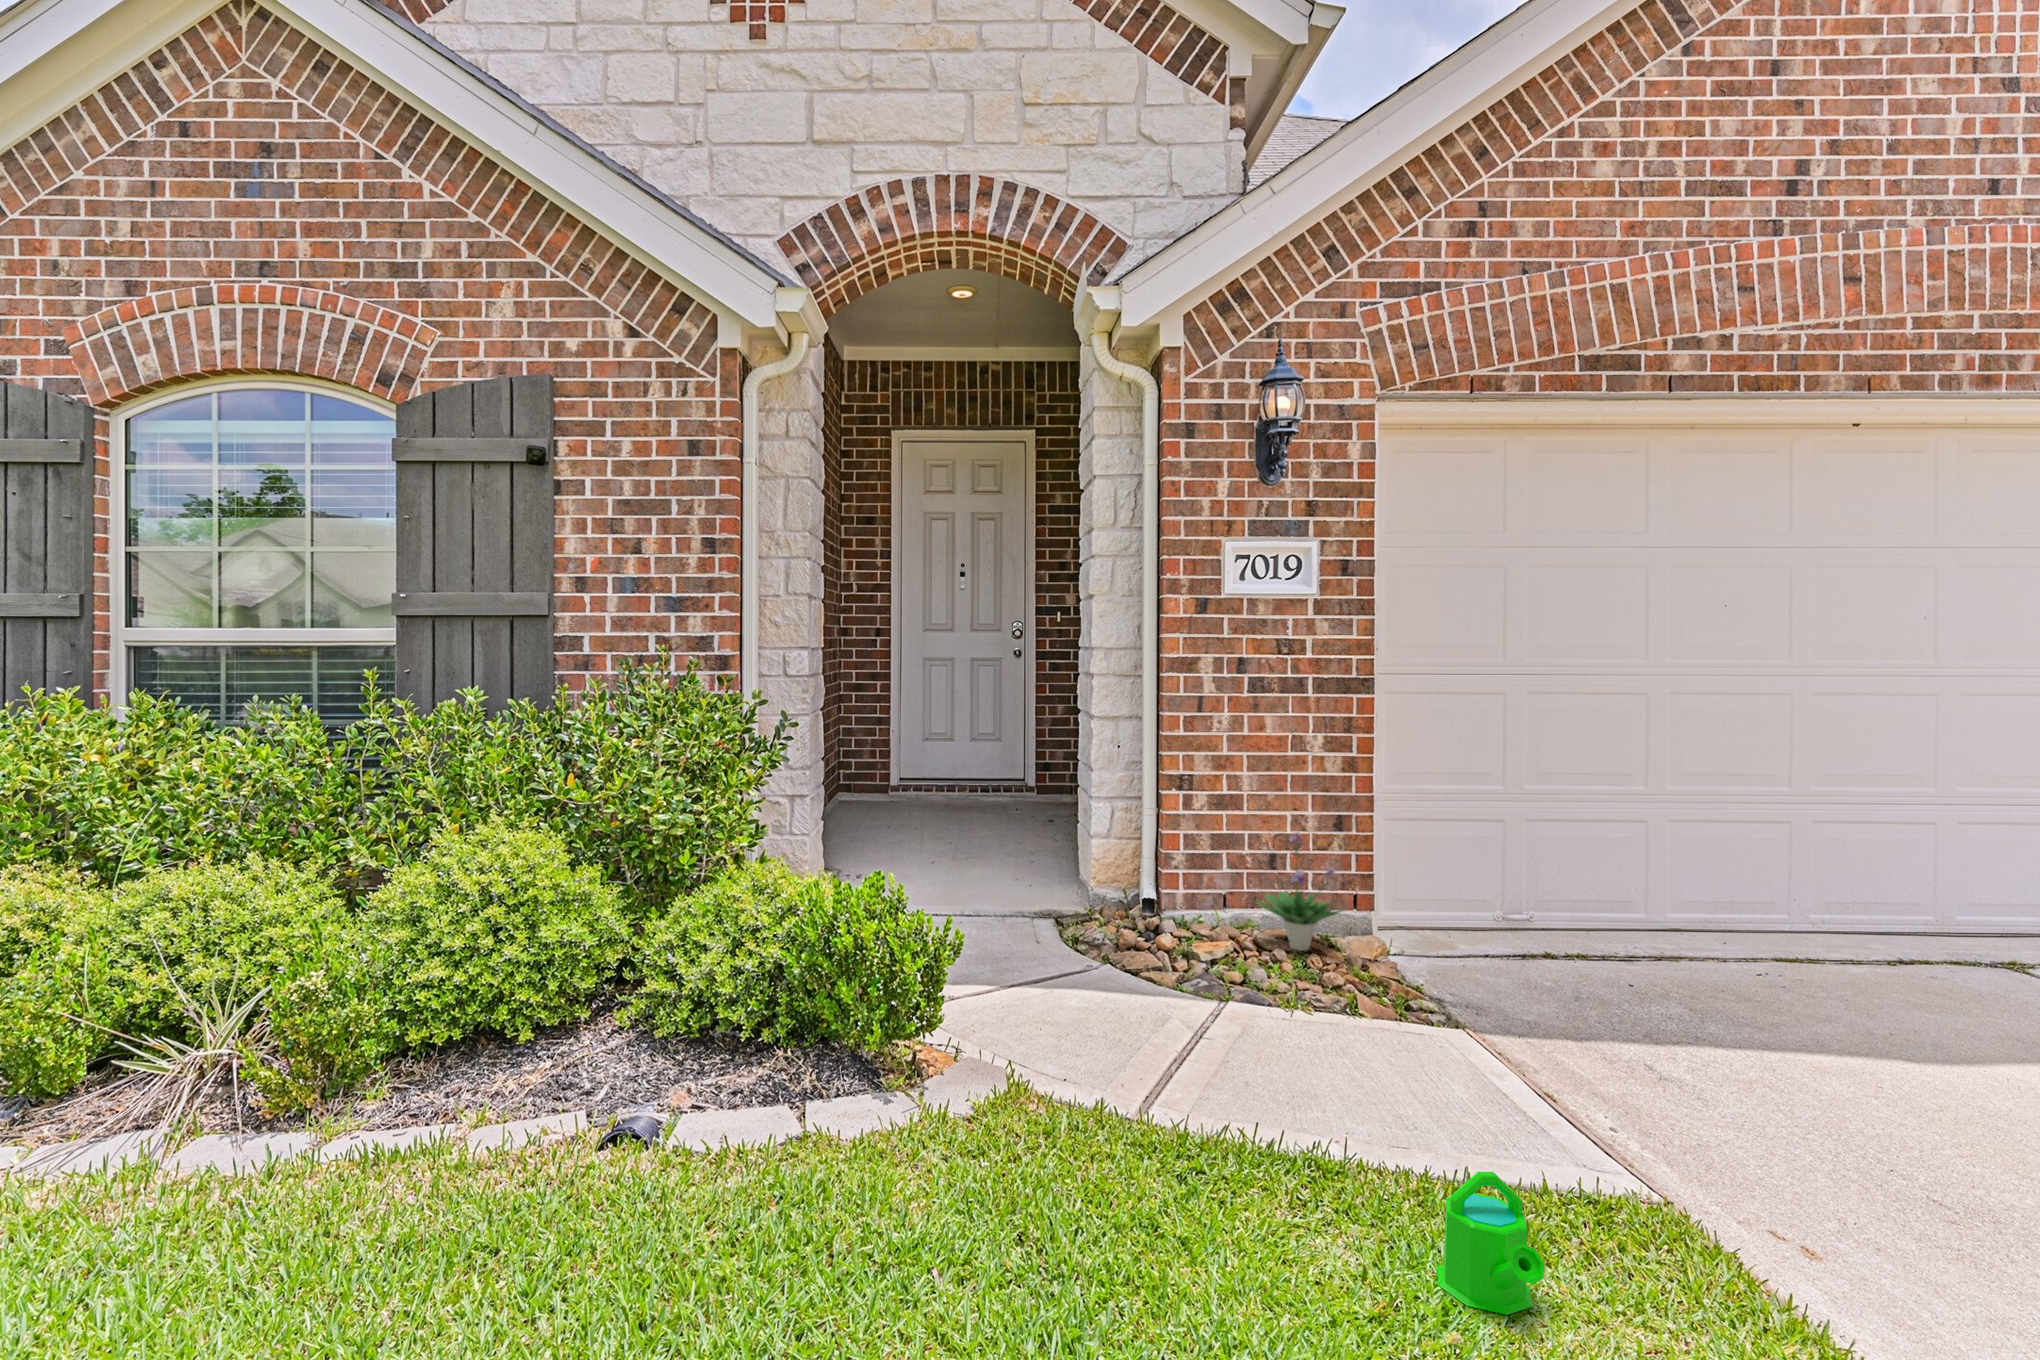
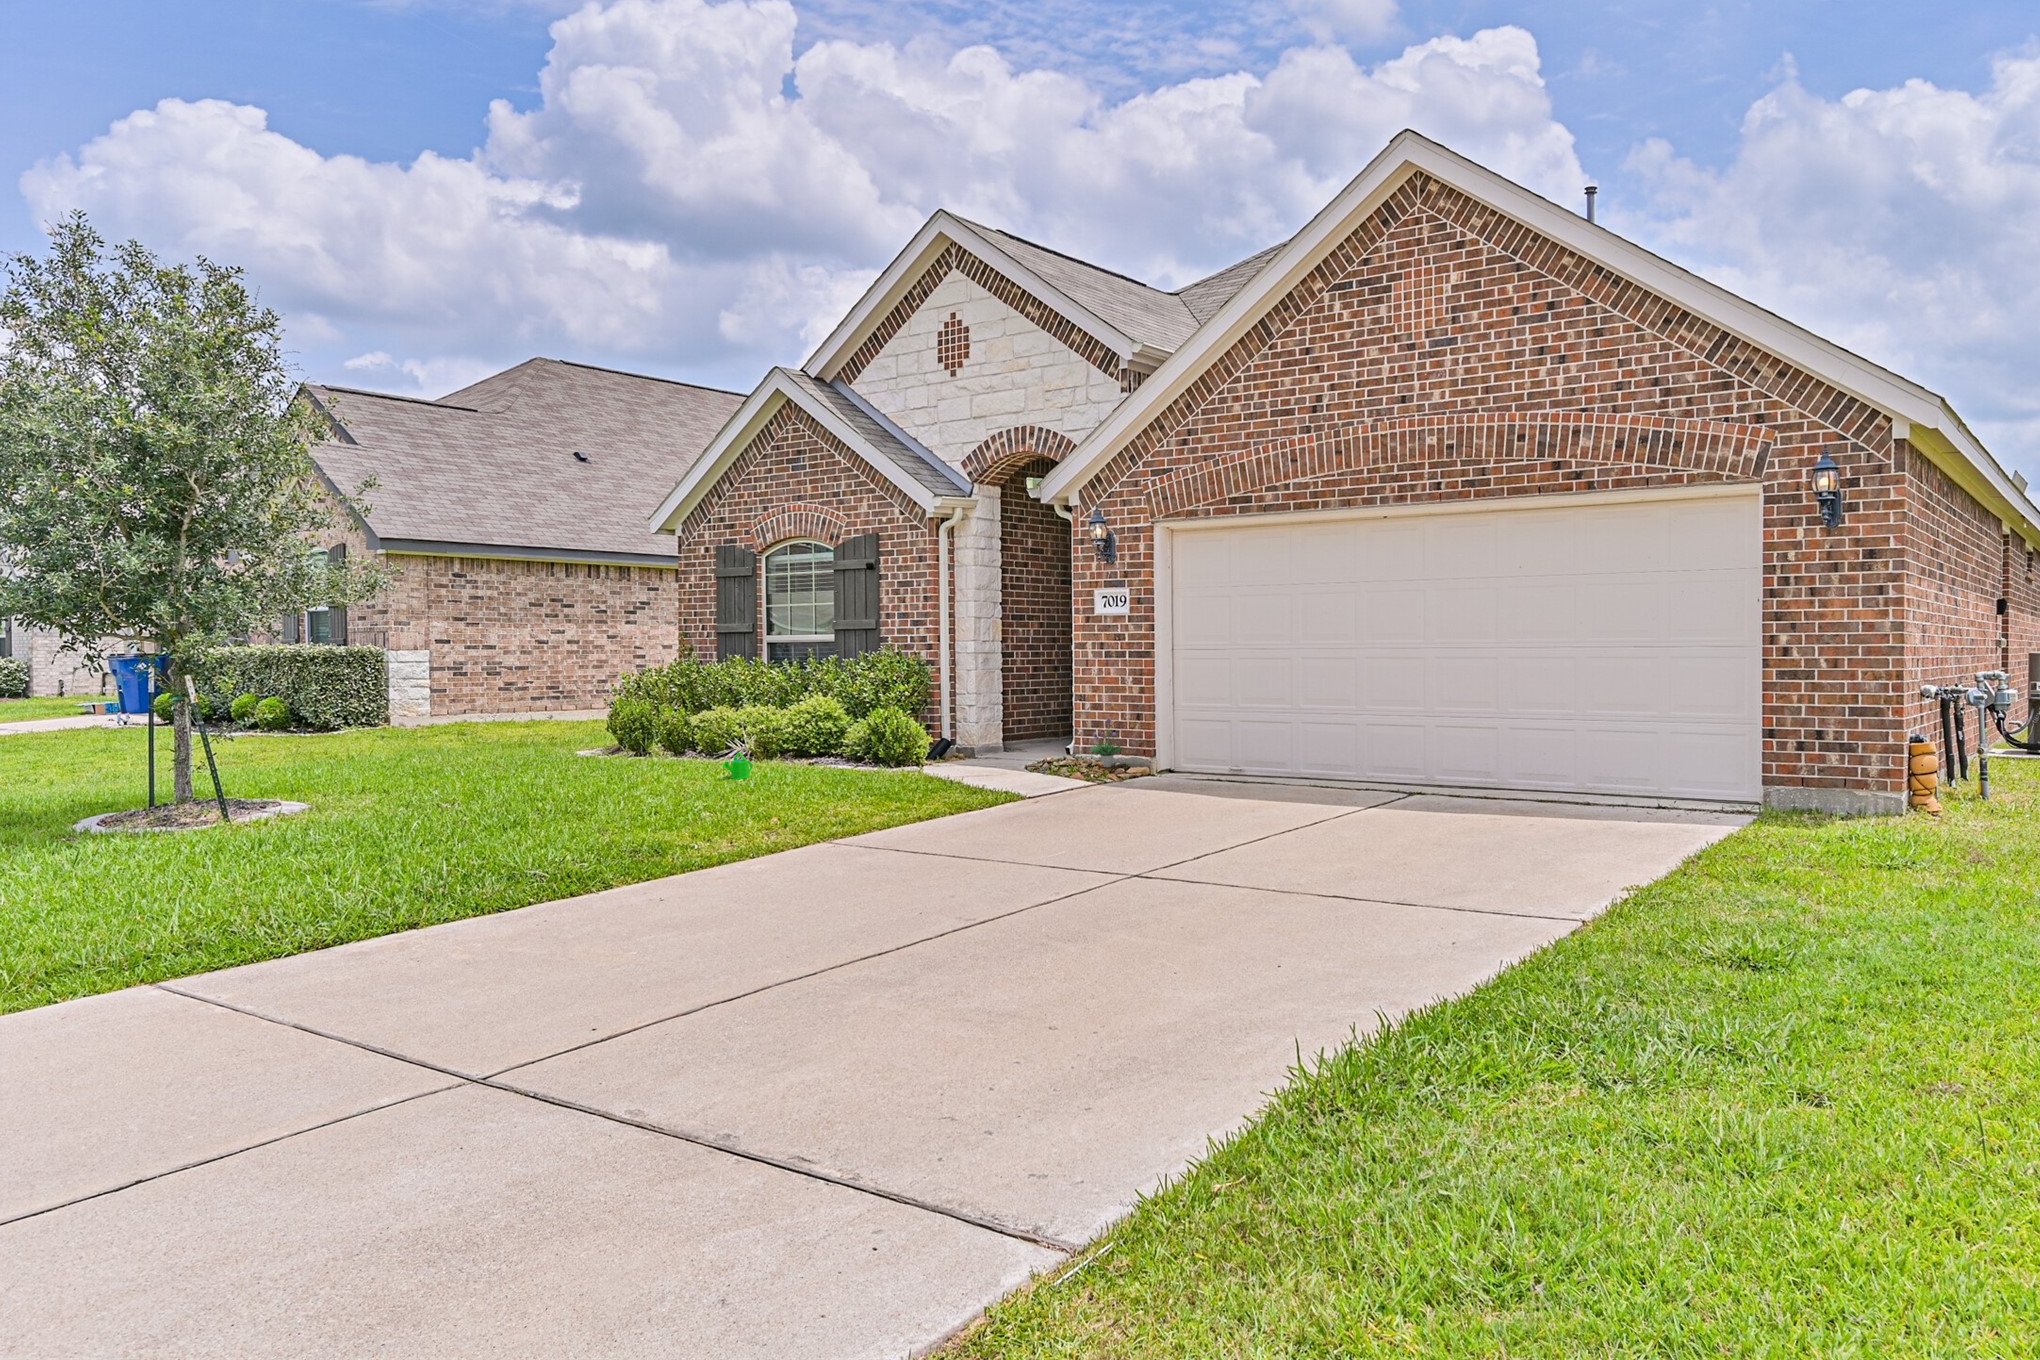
watering can: present [1437,1172,1545,1315] -> present [723,752,753,779]

